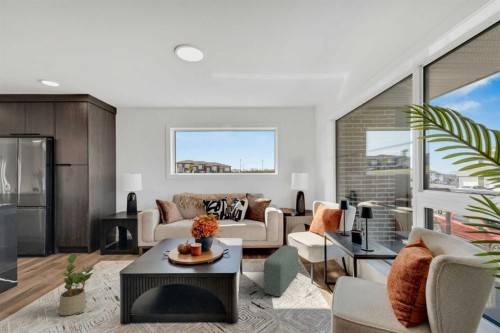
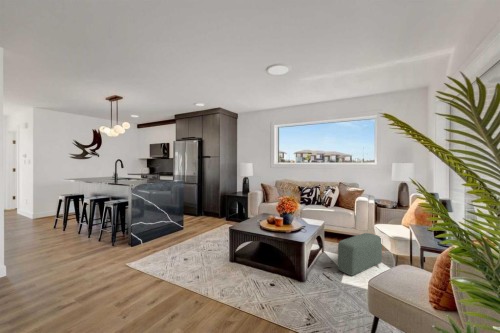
potted plant: present [58,253,94,315] -> none [195,213,215,251]

